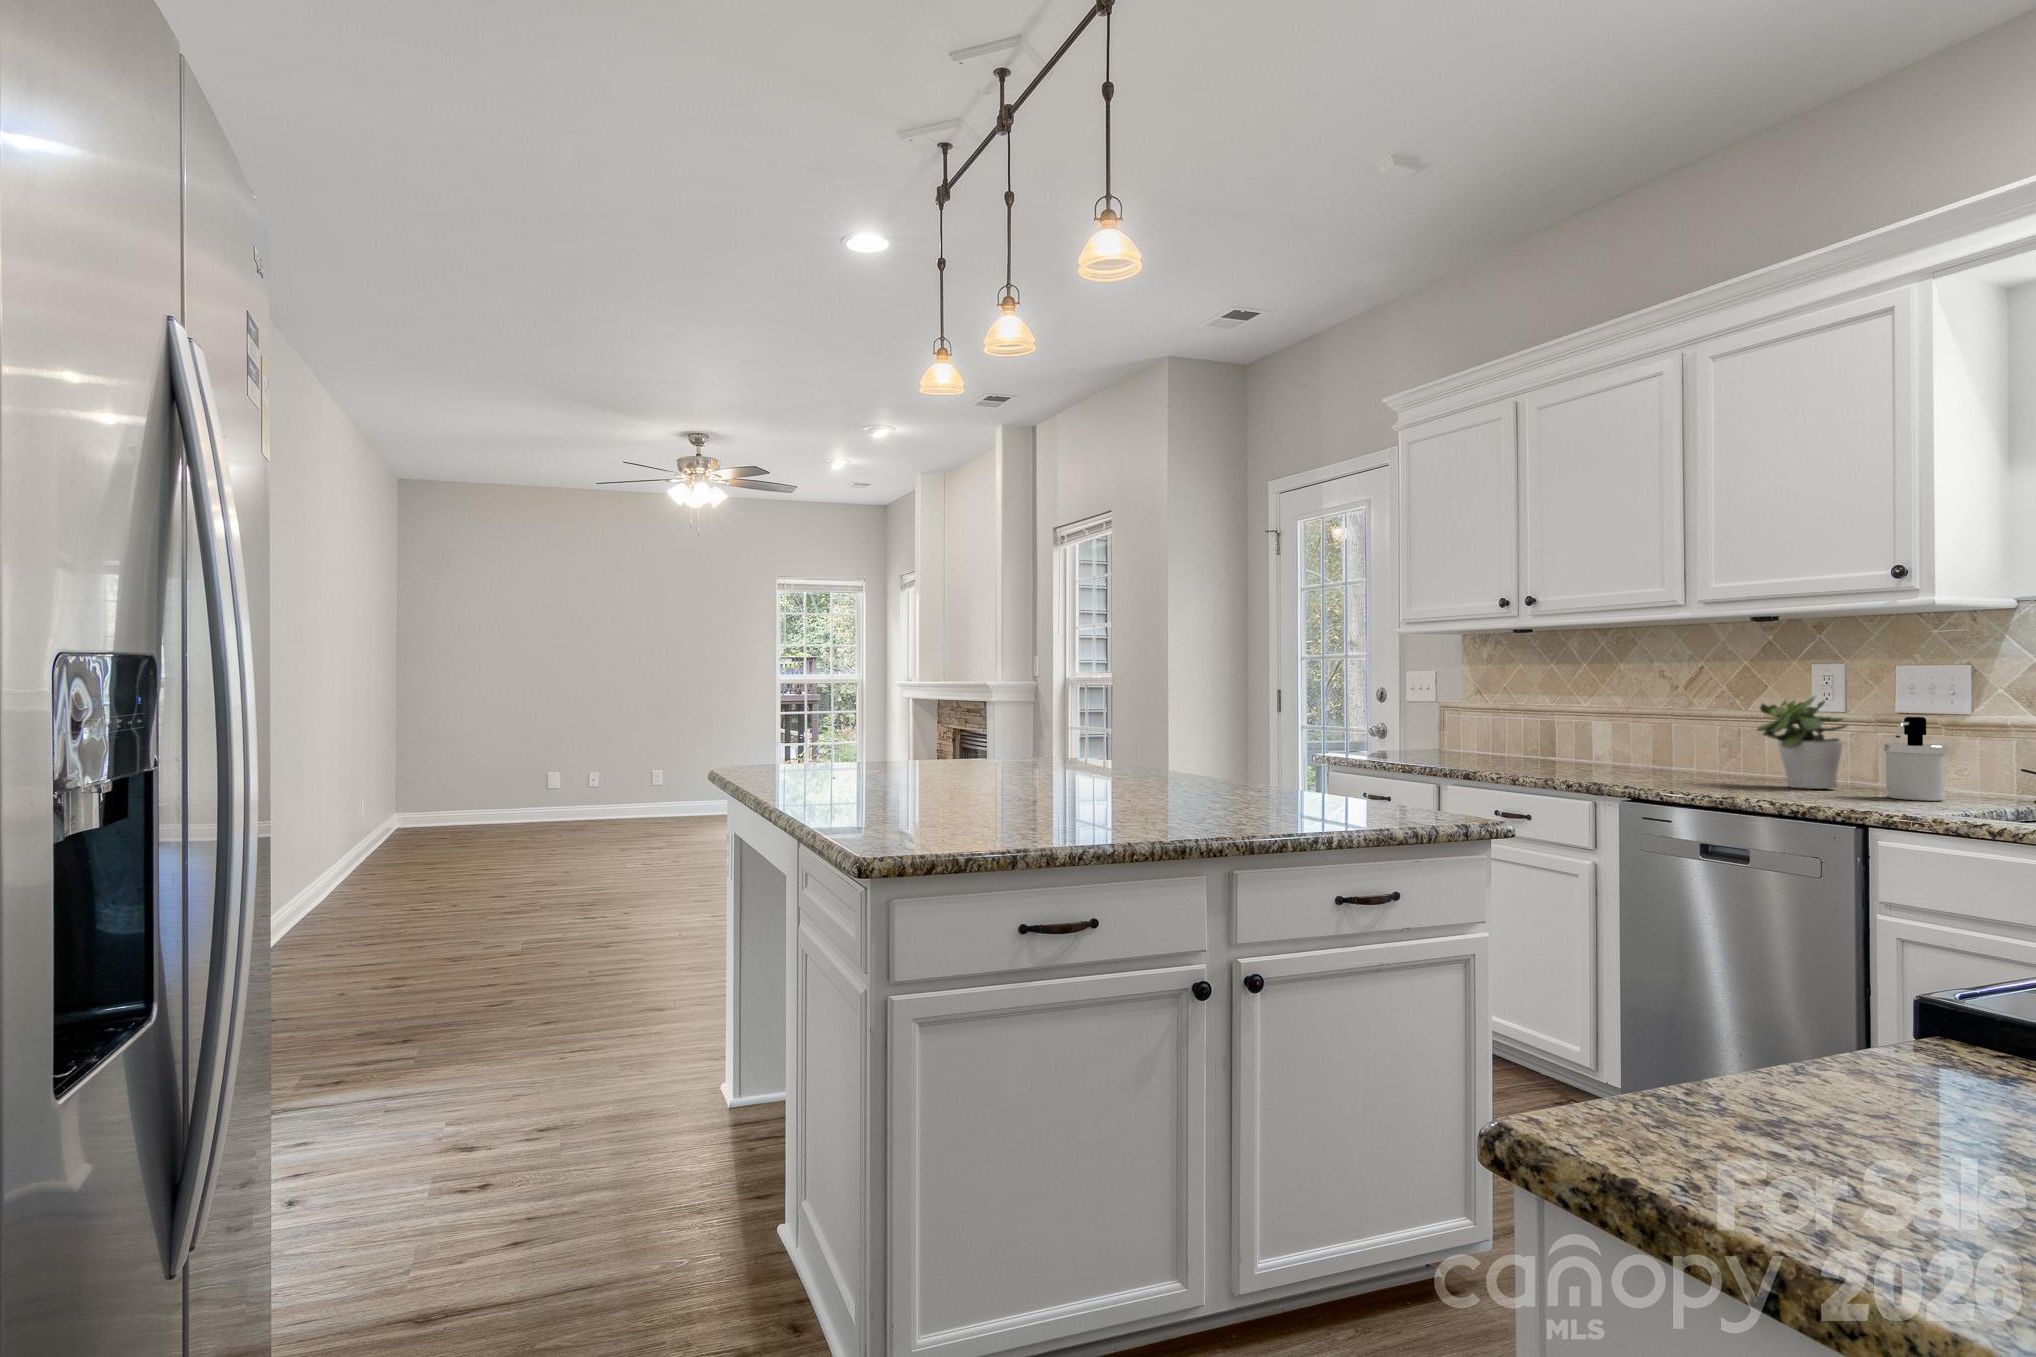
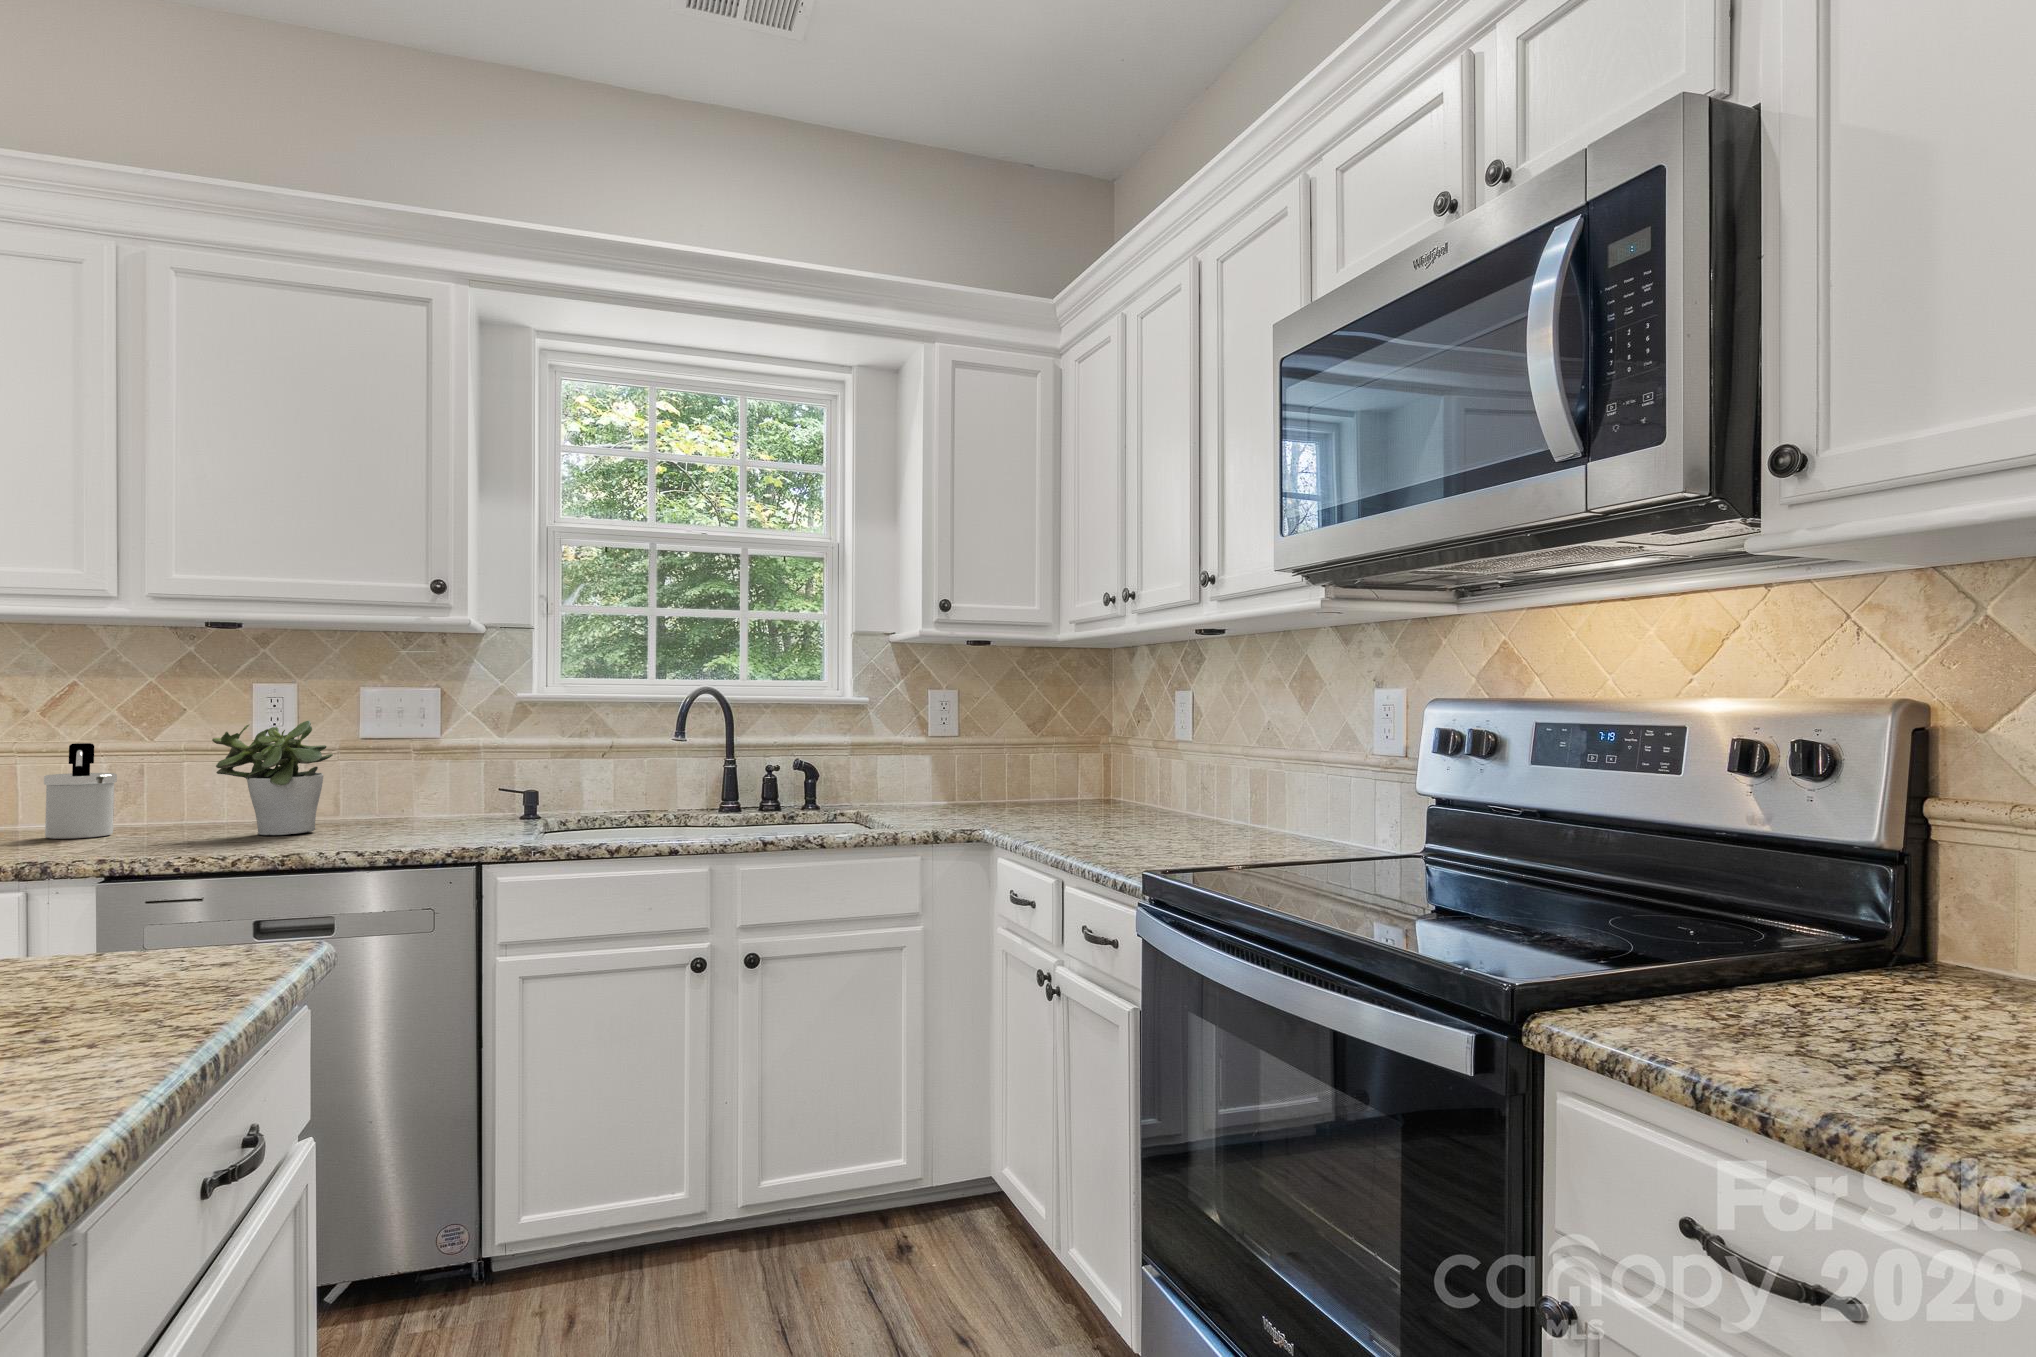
soap dispenser: present [1884,717,1947,801] -> present [44,743,117,839]

